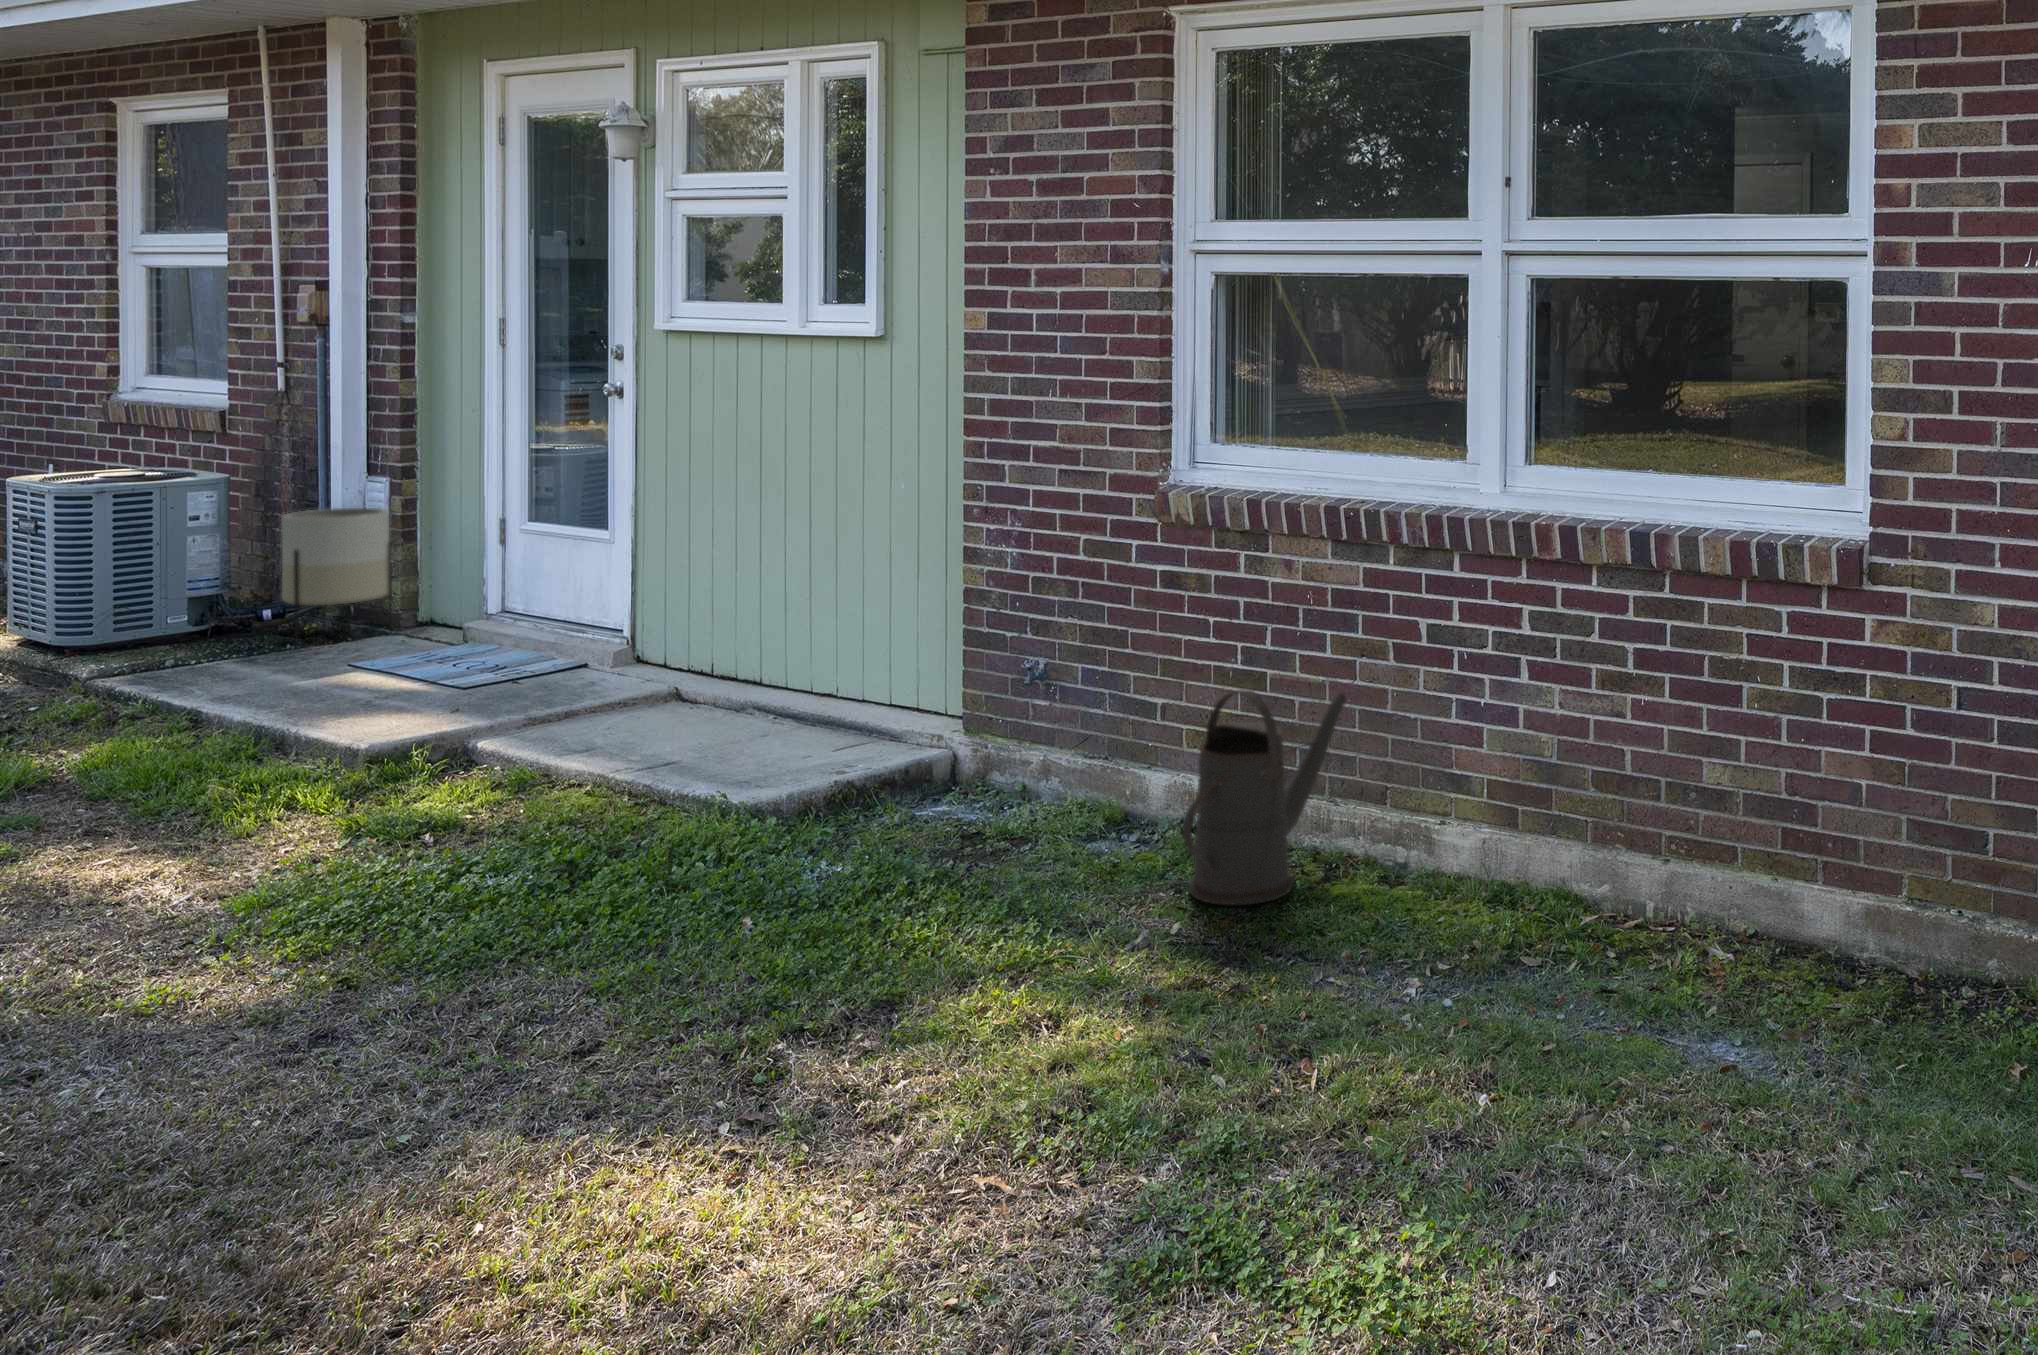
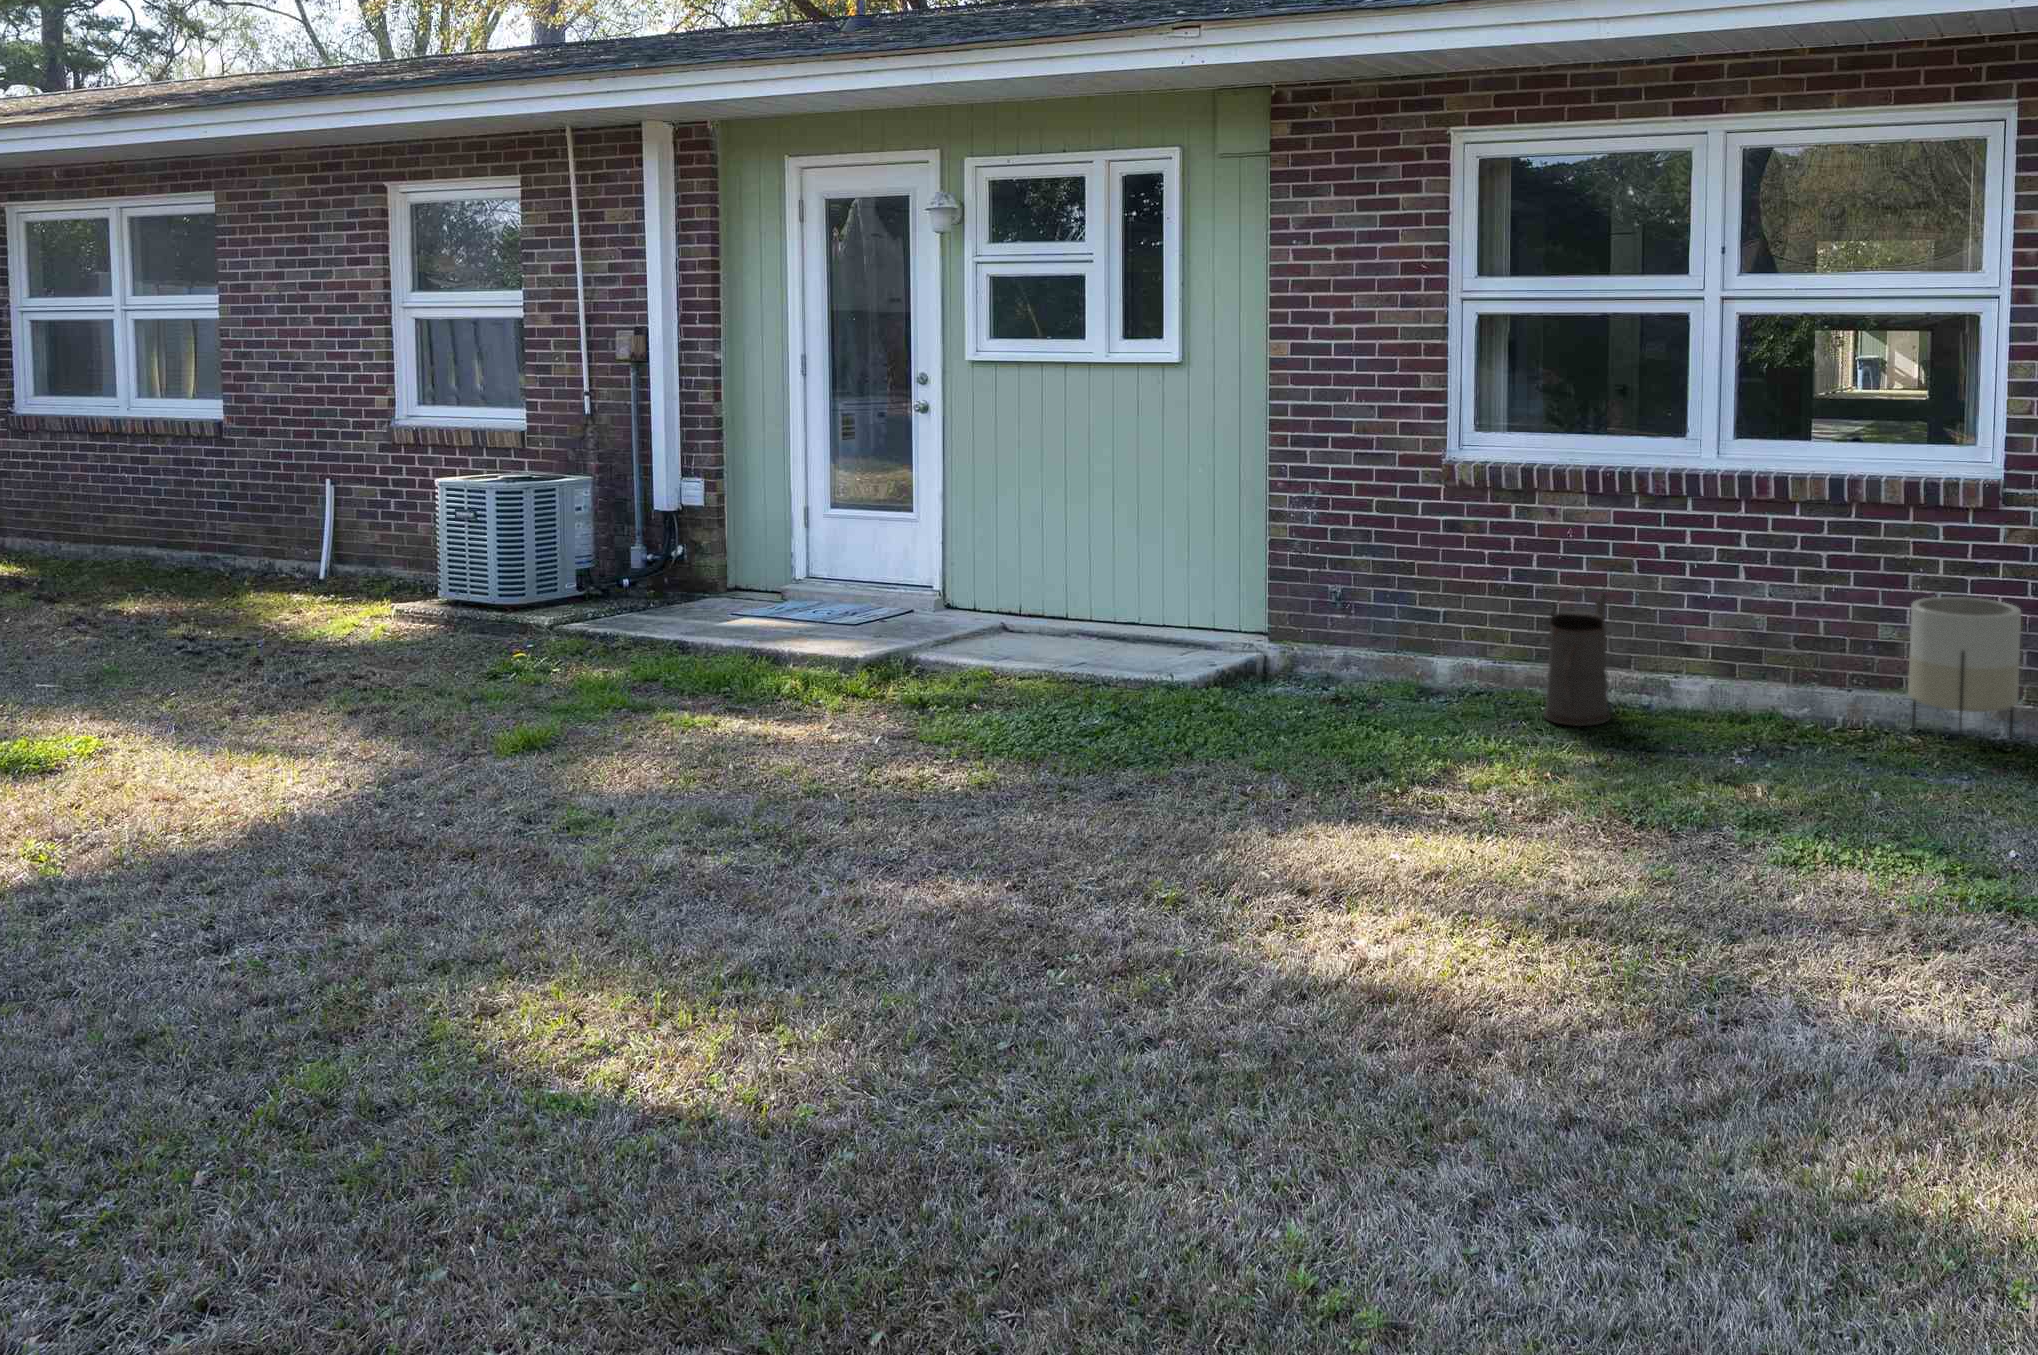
planter: present [281,508,392,643] -> present [1908,597,2021,753]

